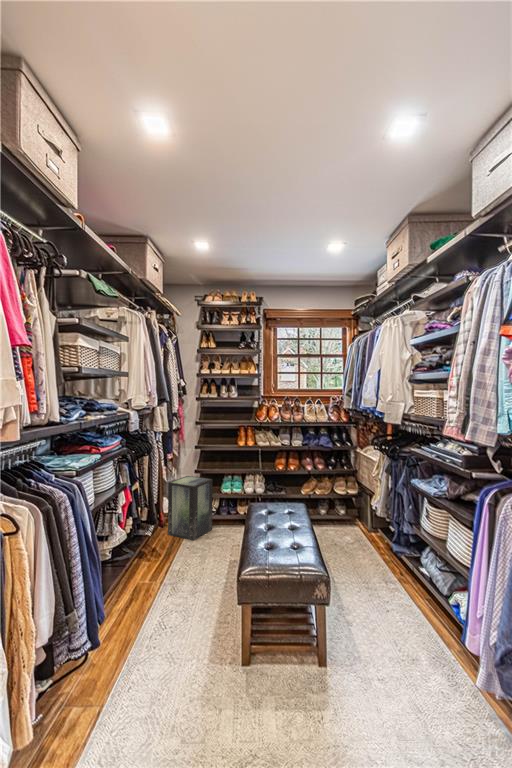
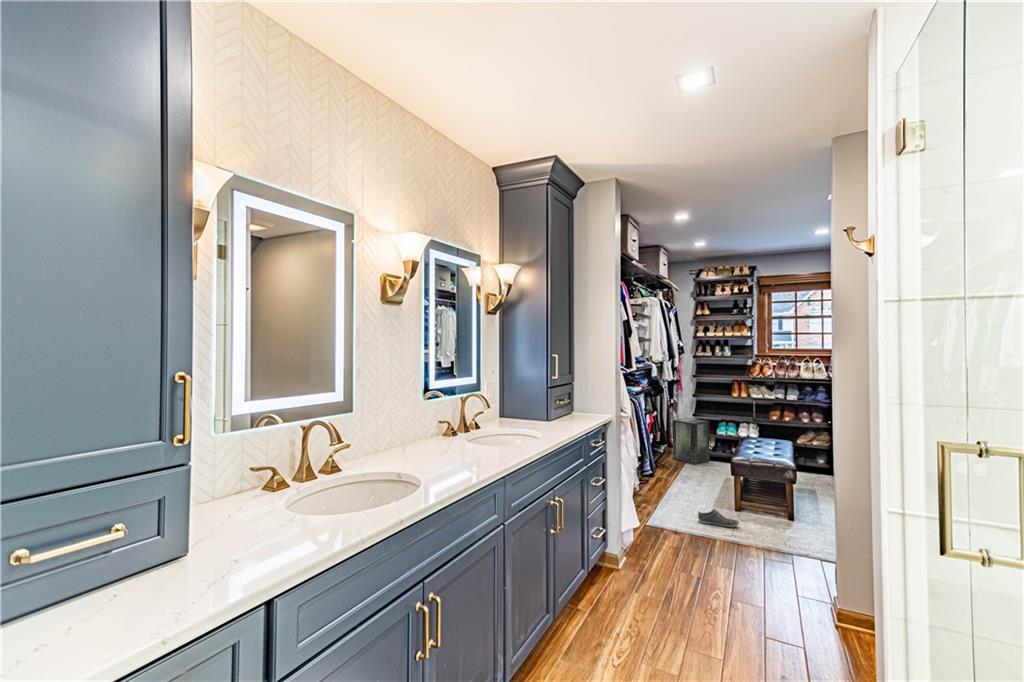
shoe: none [174,702,247,743] -> present [698,509,739,527]

